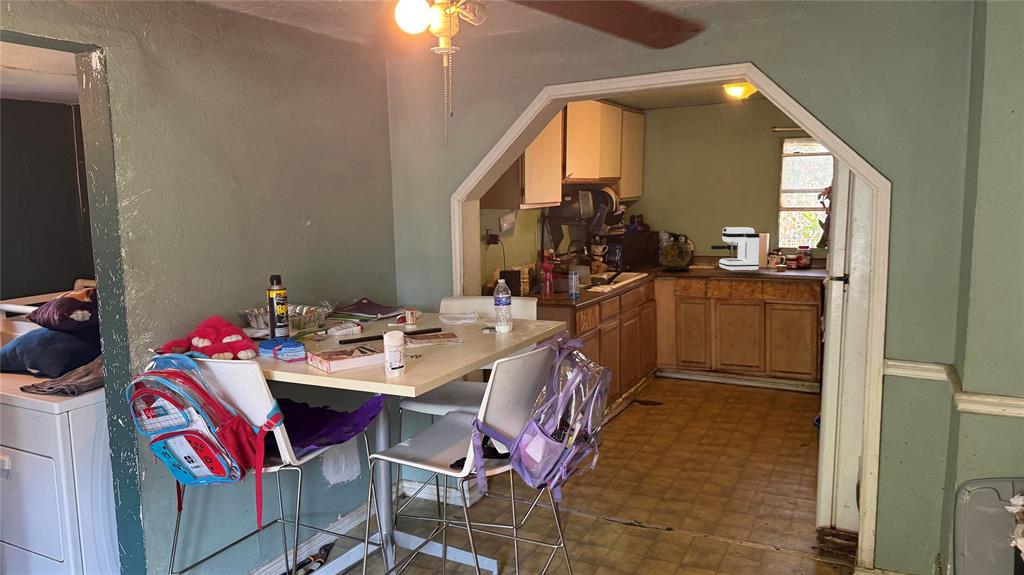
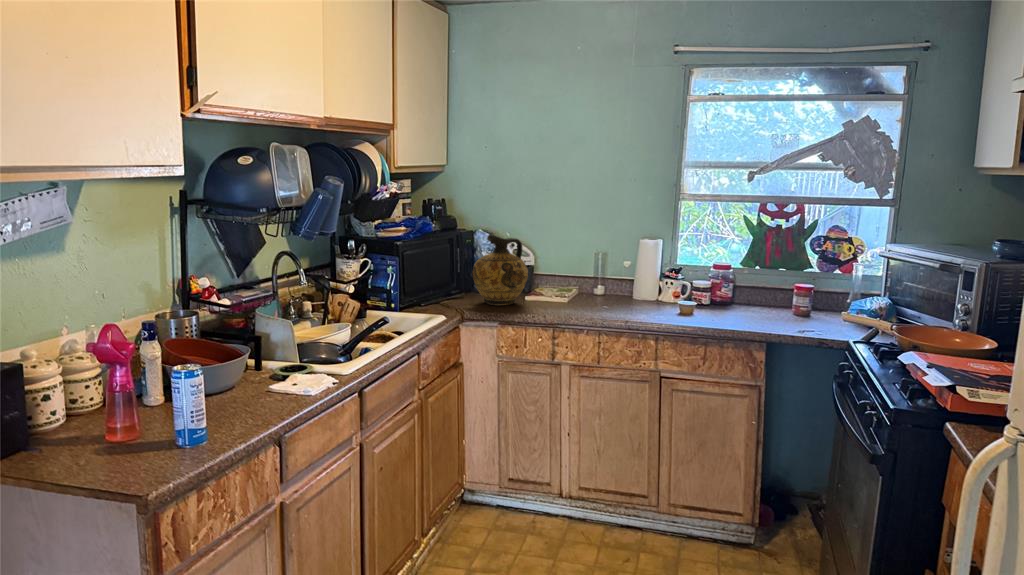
coffee maker: present [711,227,759,271] -> none [564,229,651,312]

